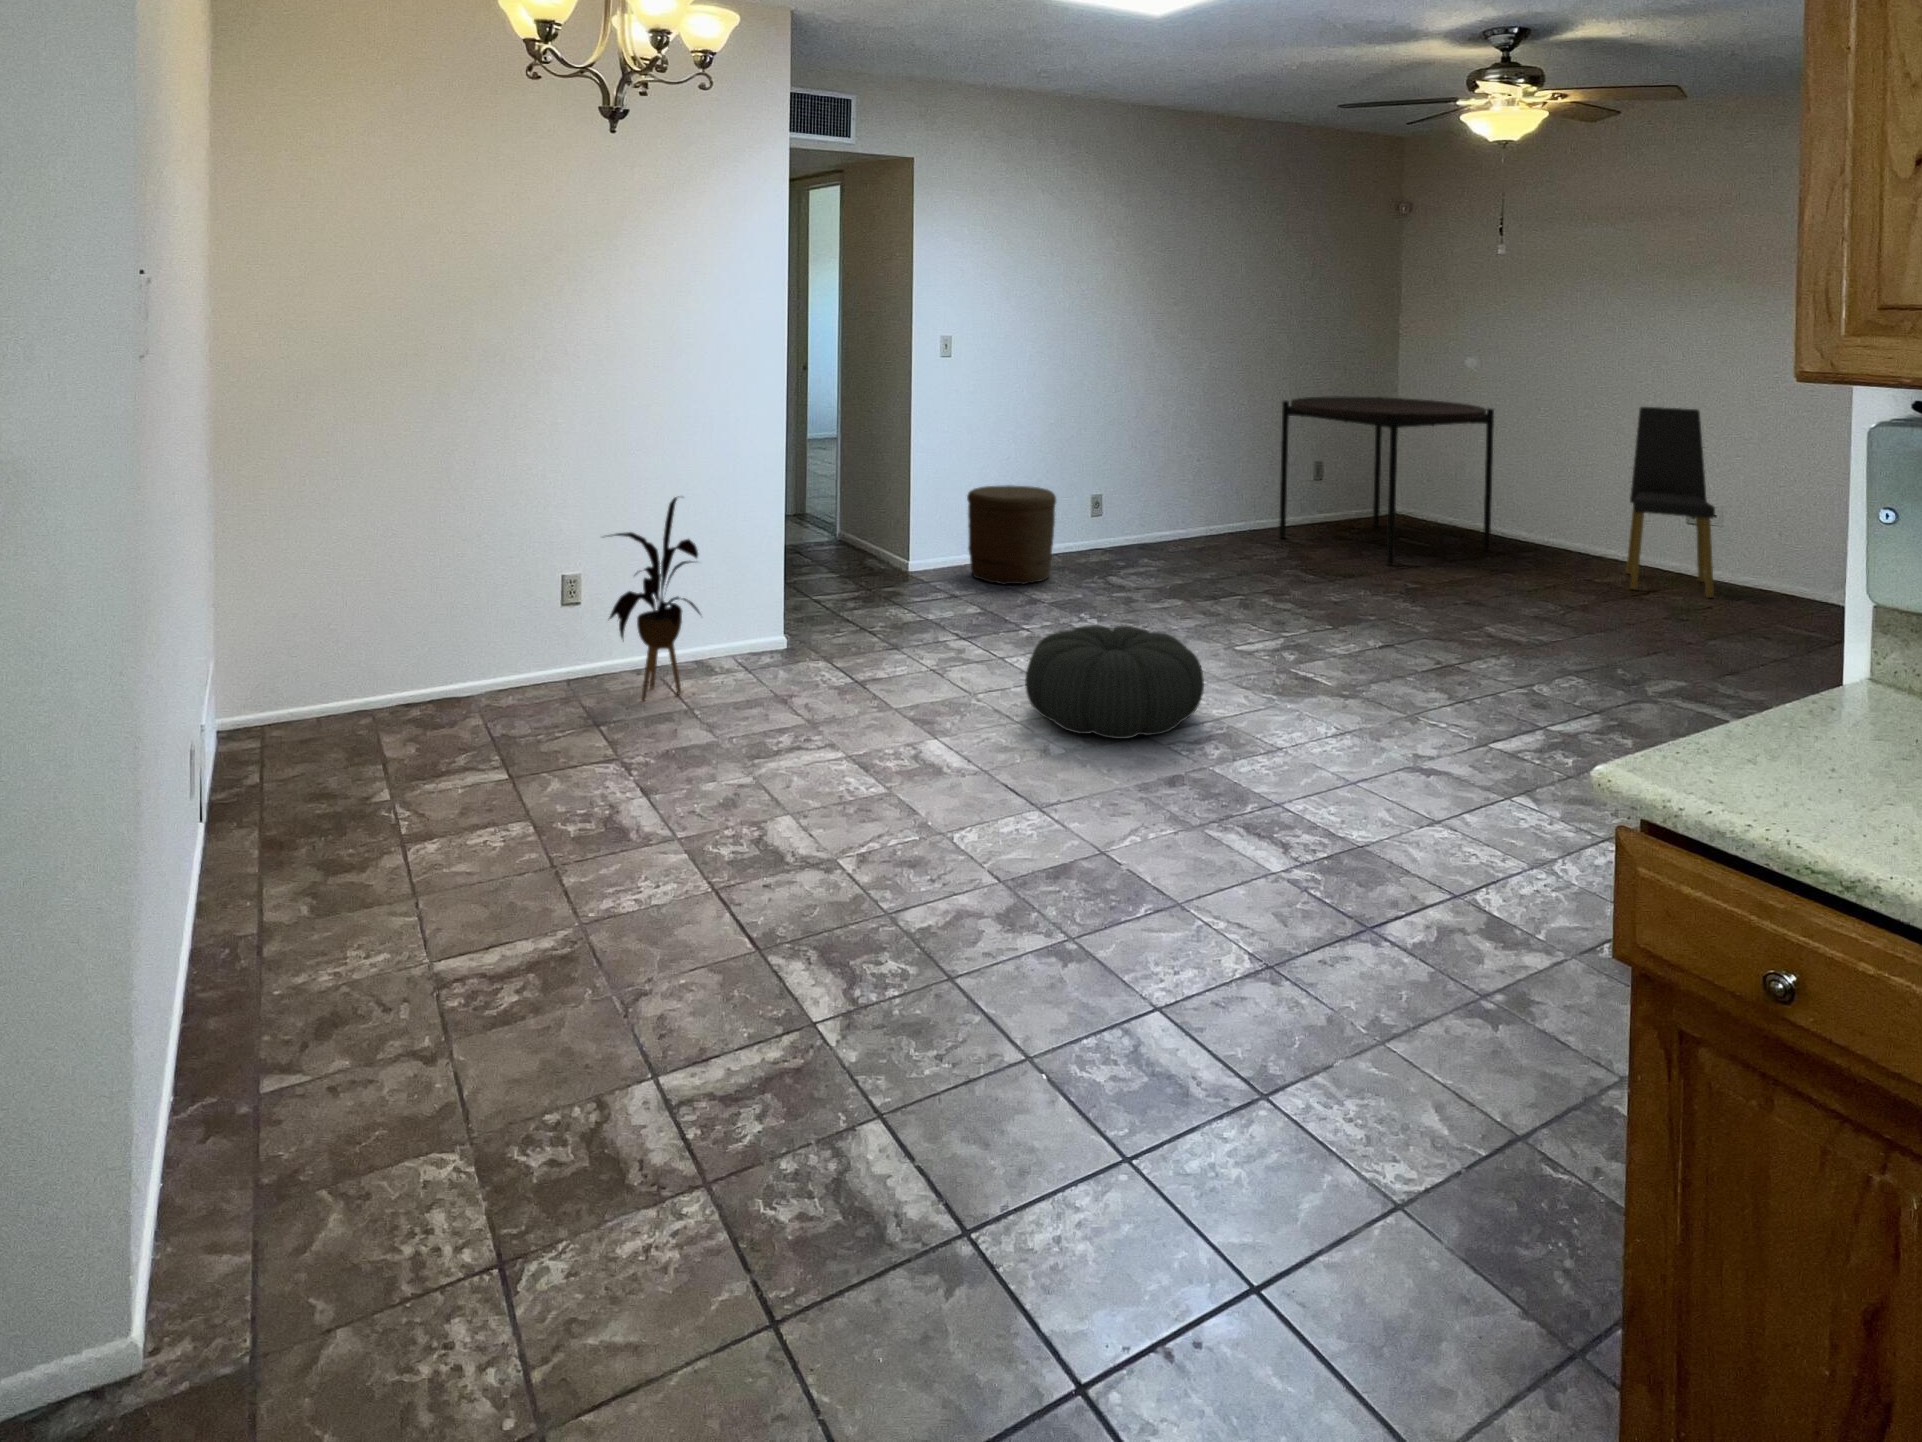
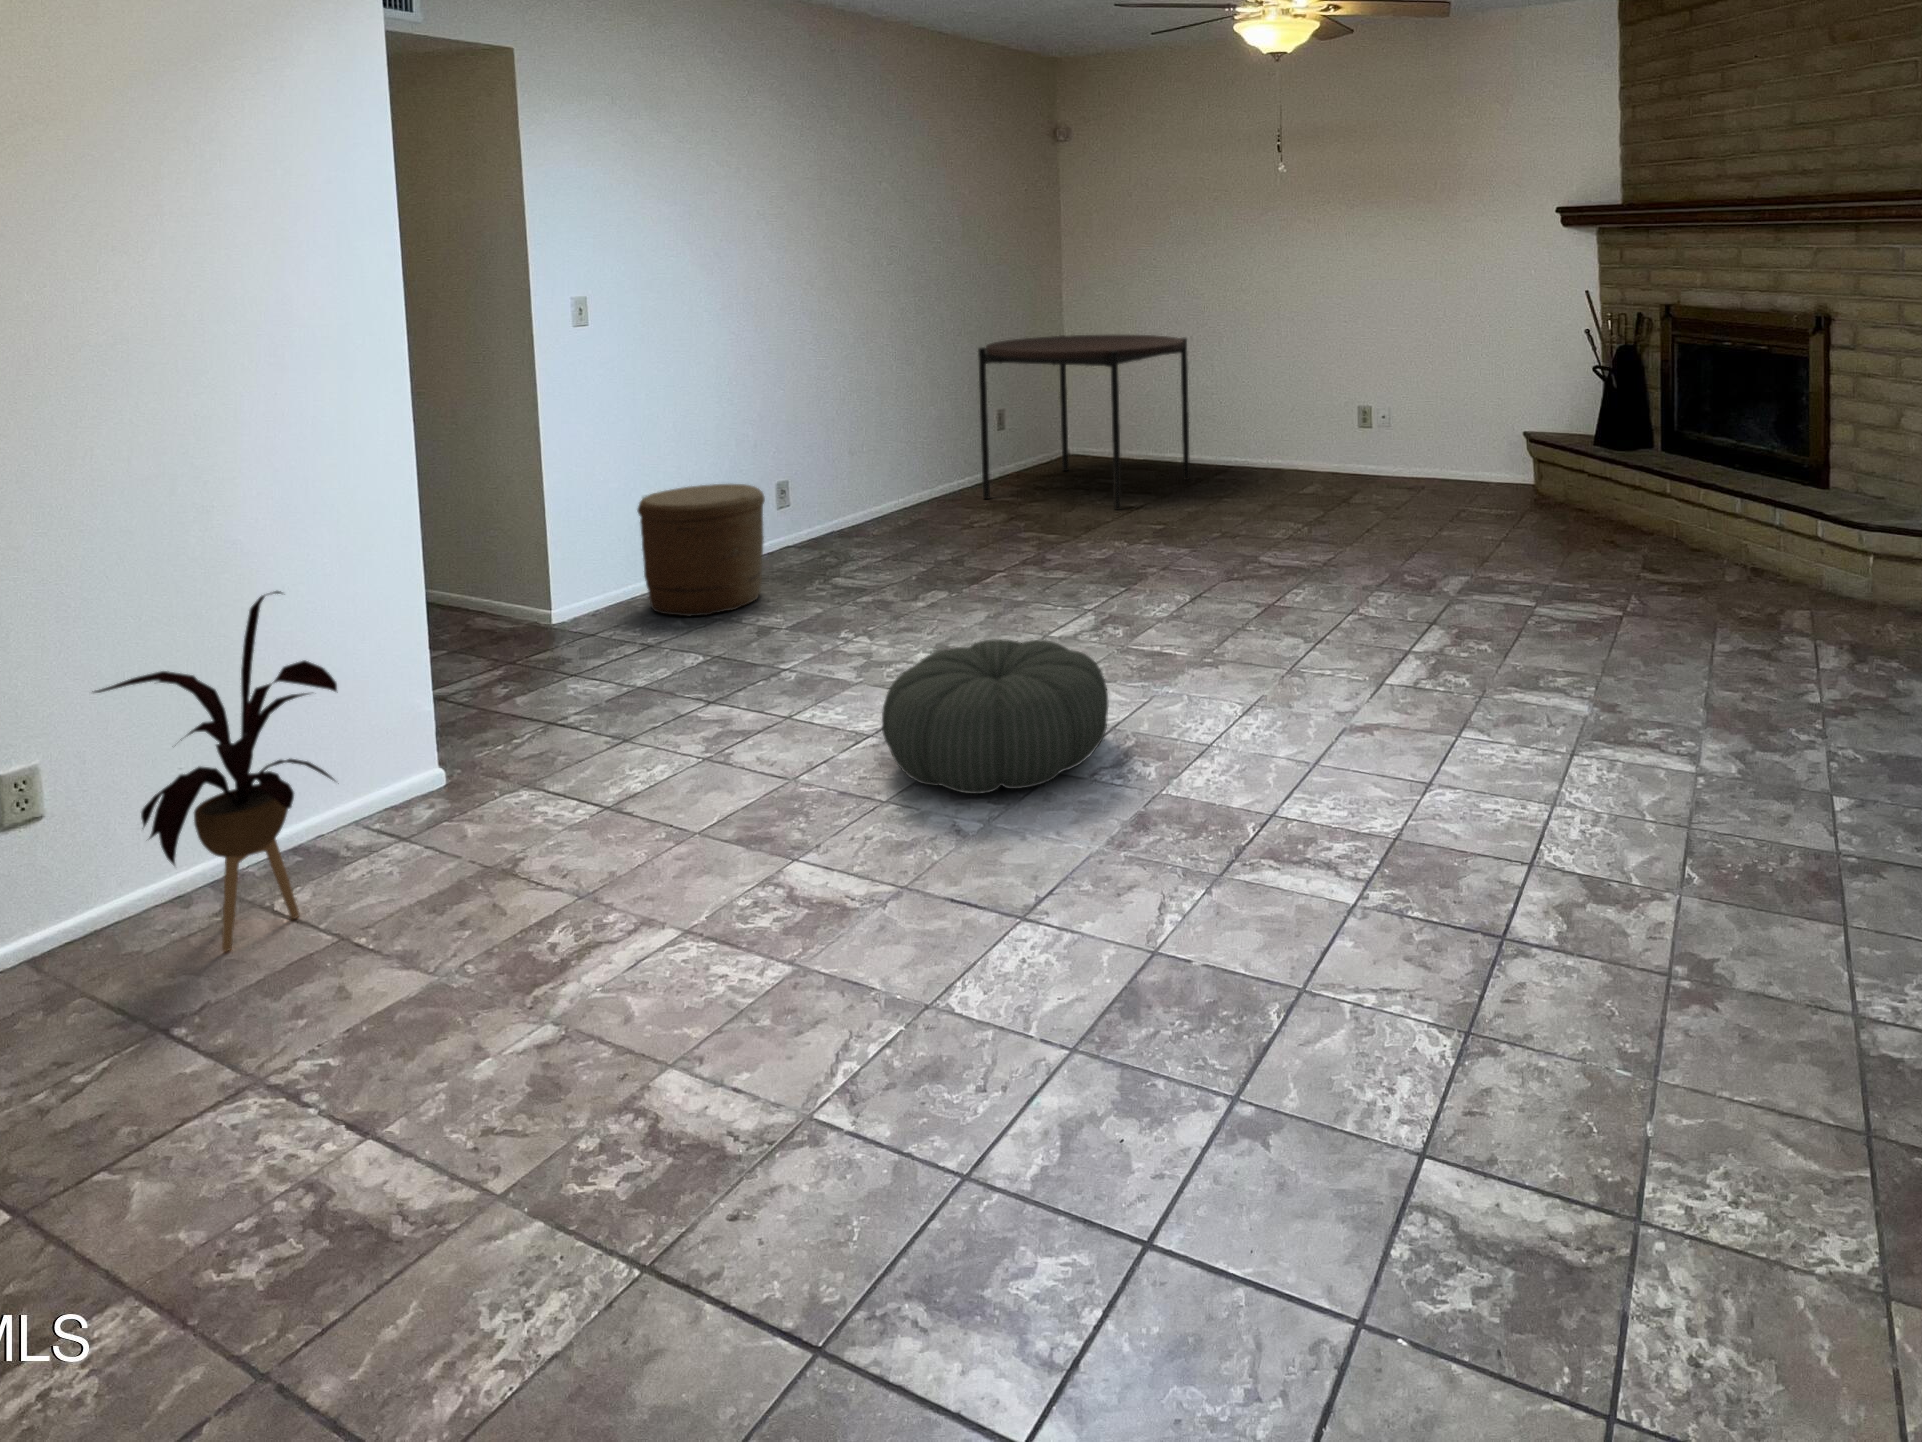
dining chair: present [1626,407,1715,598] -> none [1318,322,1403,496]

